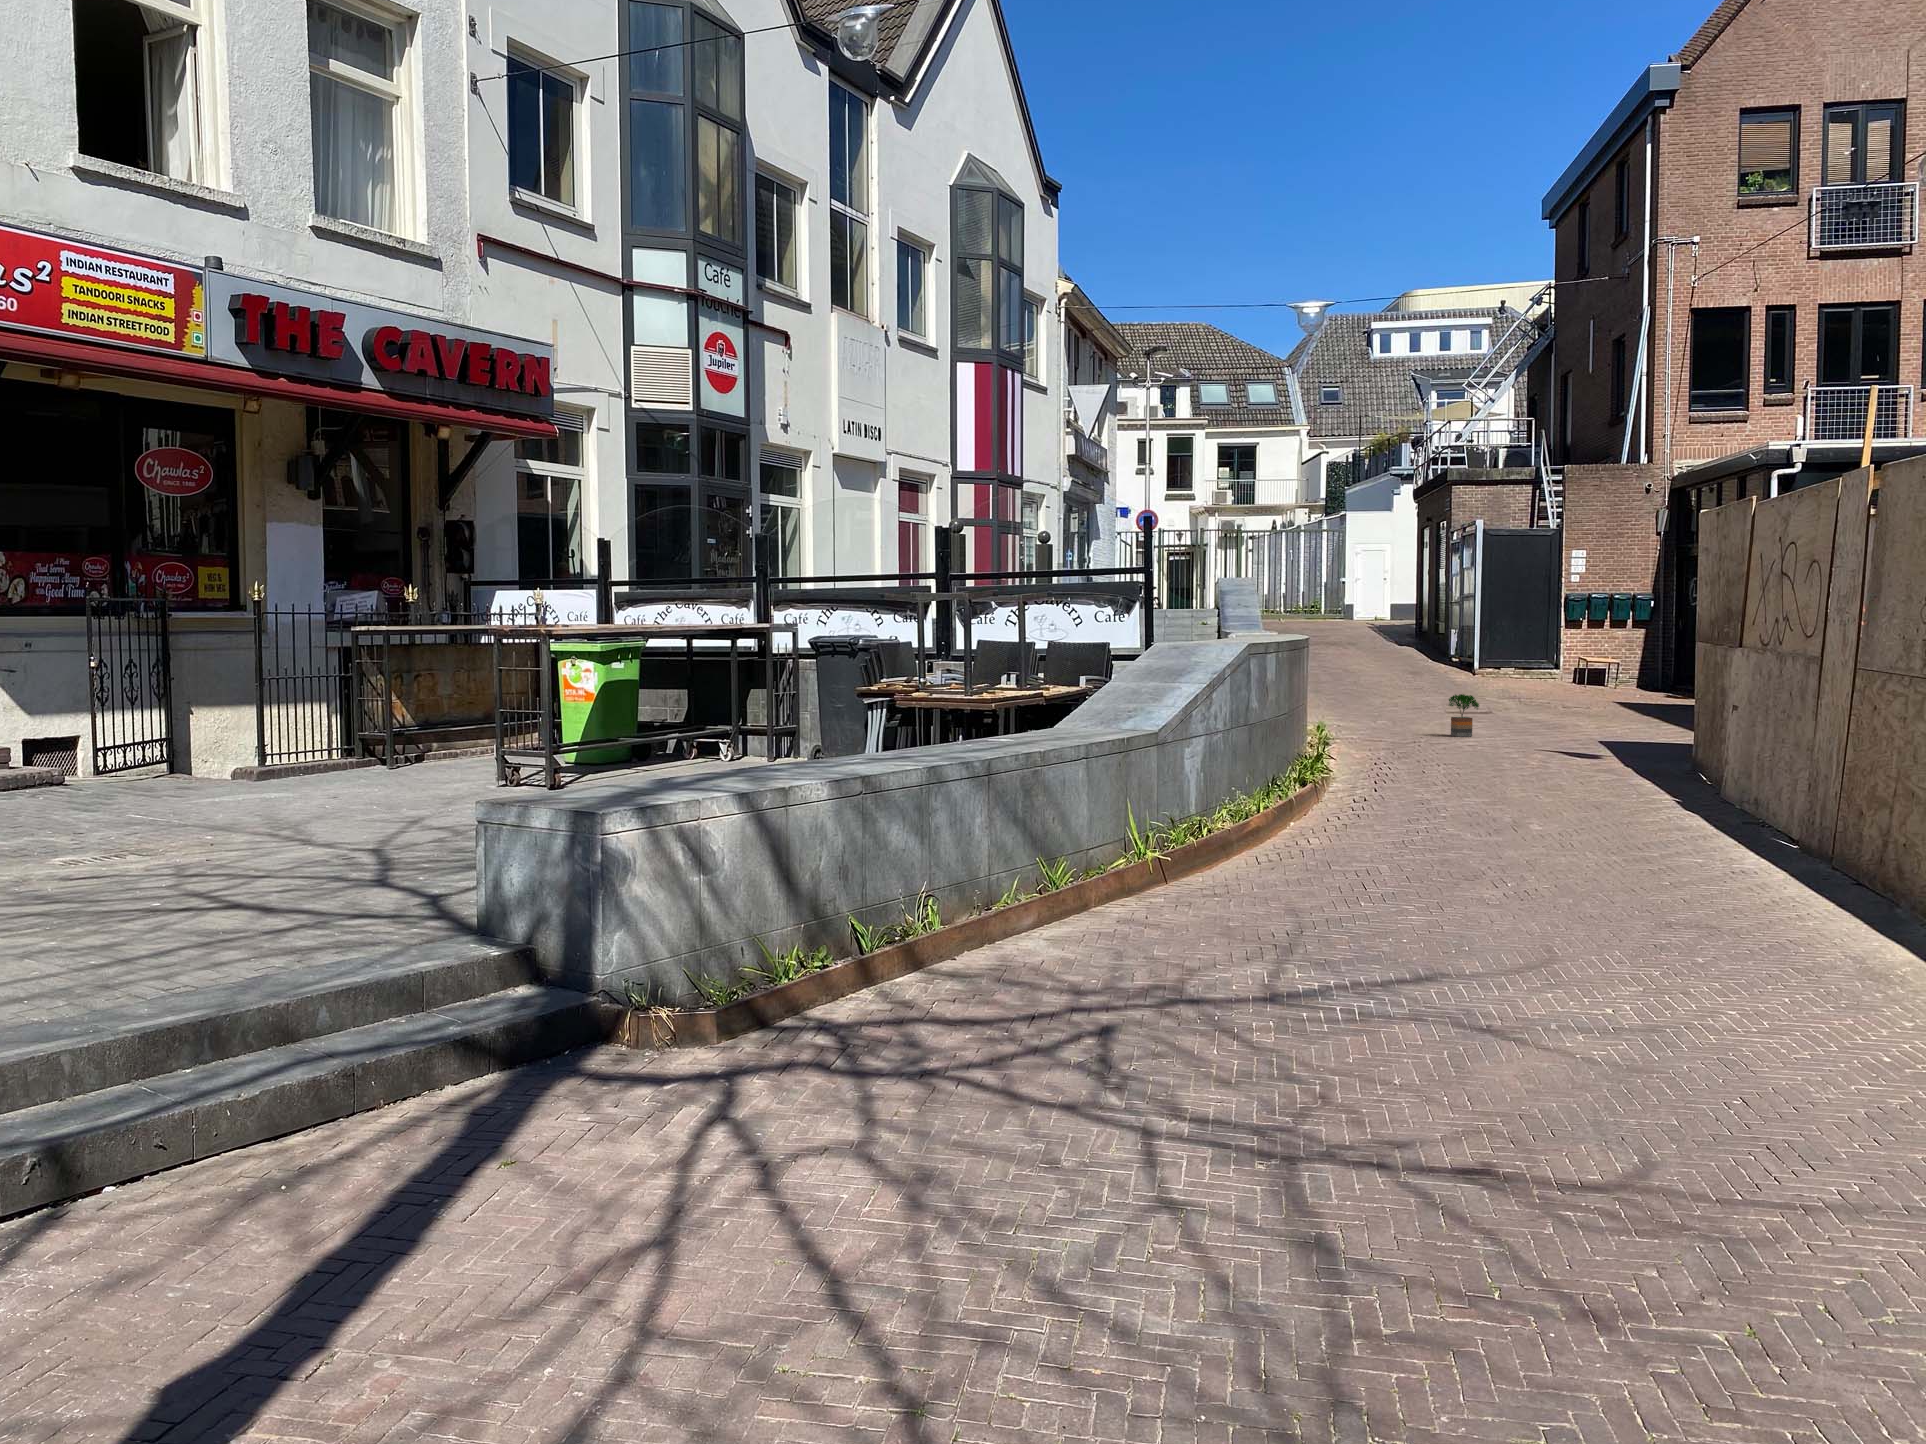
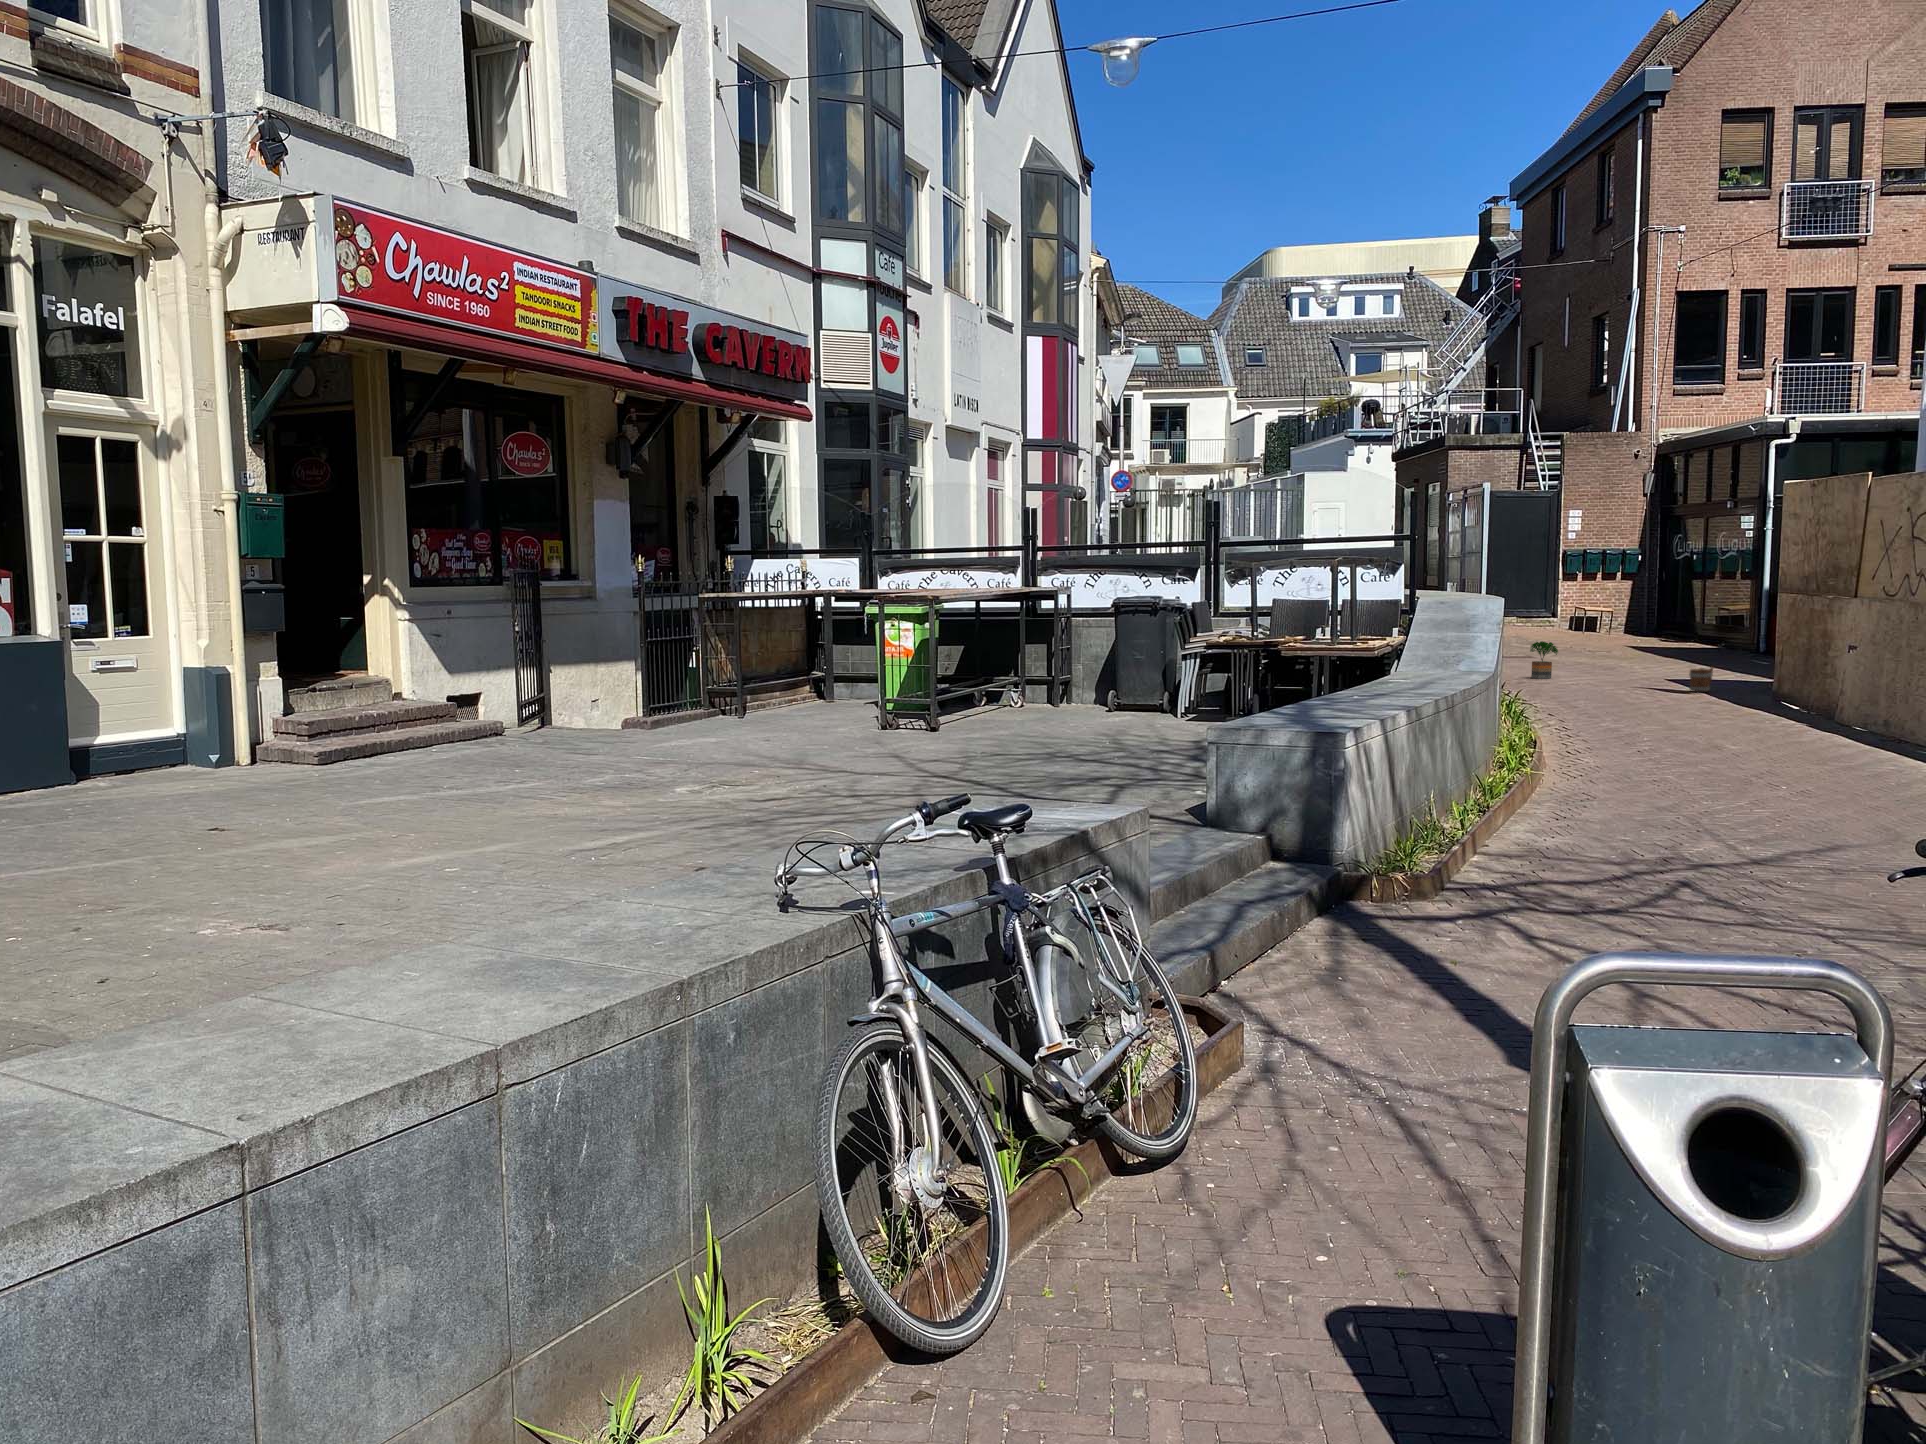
bucket: none [1614,724,1644,754] -> present [1689,667,1713,692]

